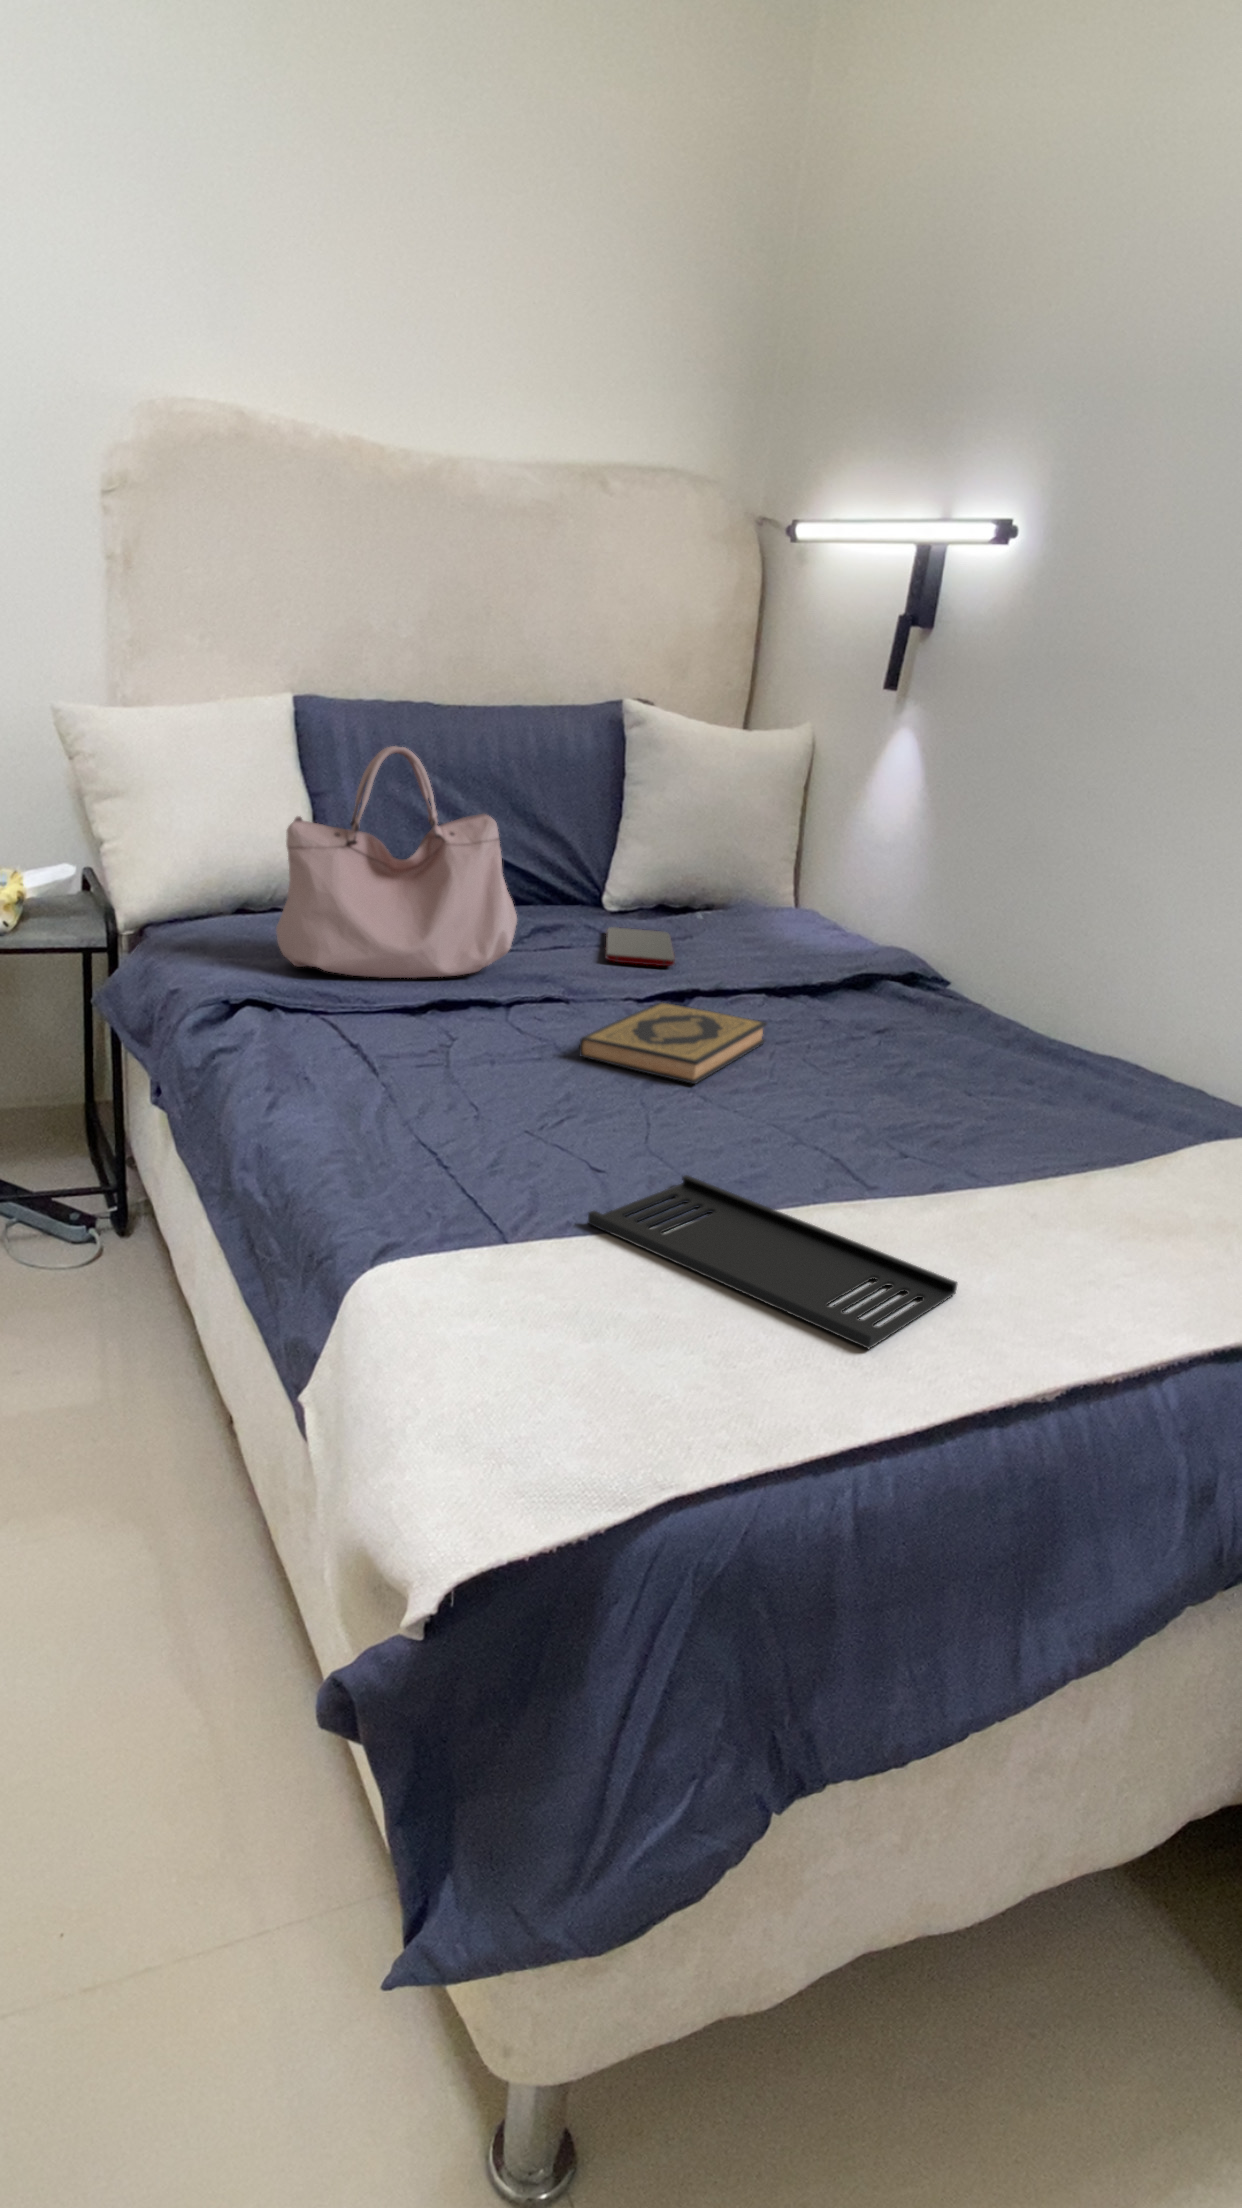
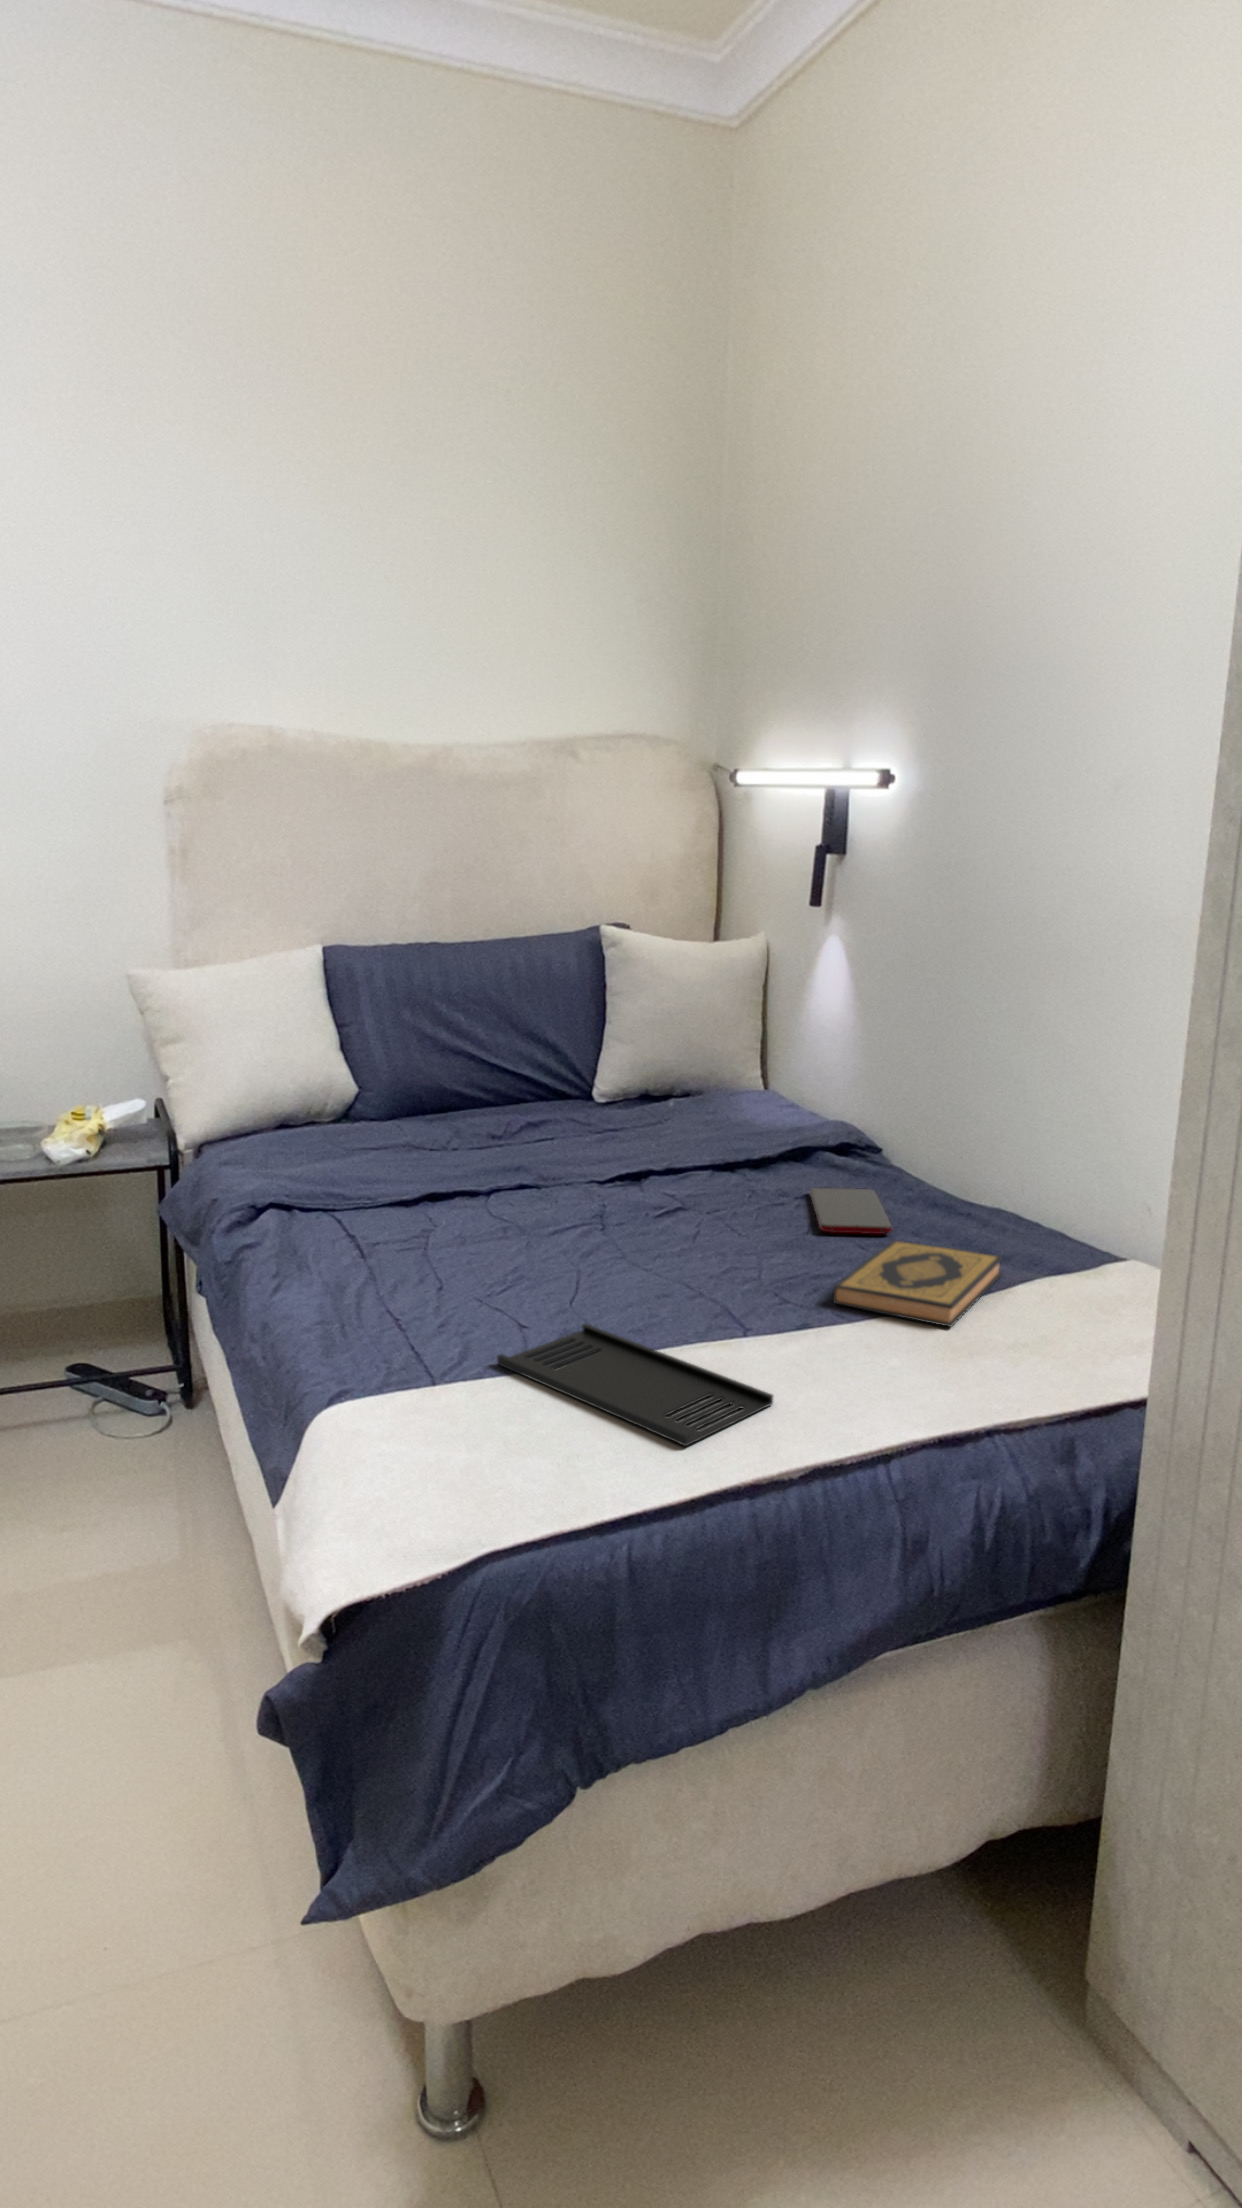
handbag: present [276,746,517,978] -> none [299,990,498,1177]
smartphone: present [605,927,675,966] -> present [810,1188,892,1234]
hardback book: present [579,1002,767,1084] -> present [833,1241,1003,1327]

